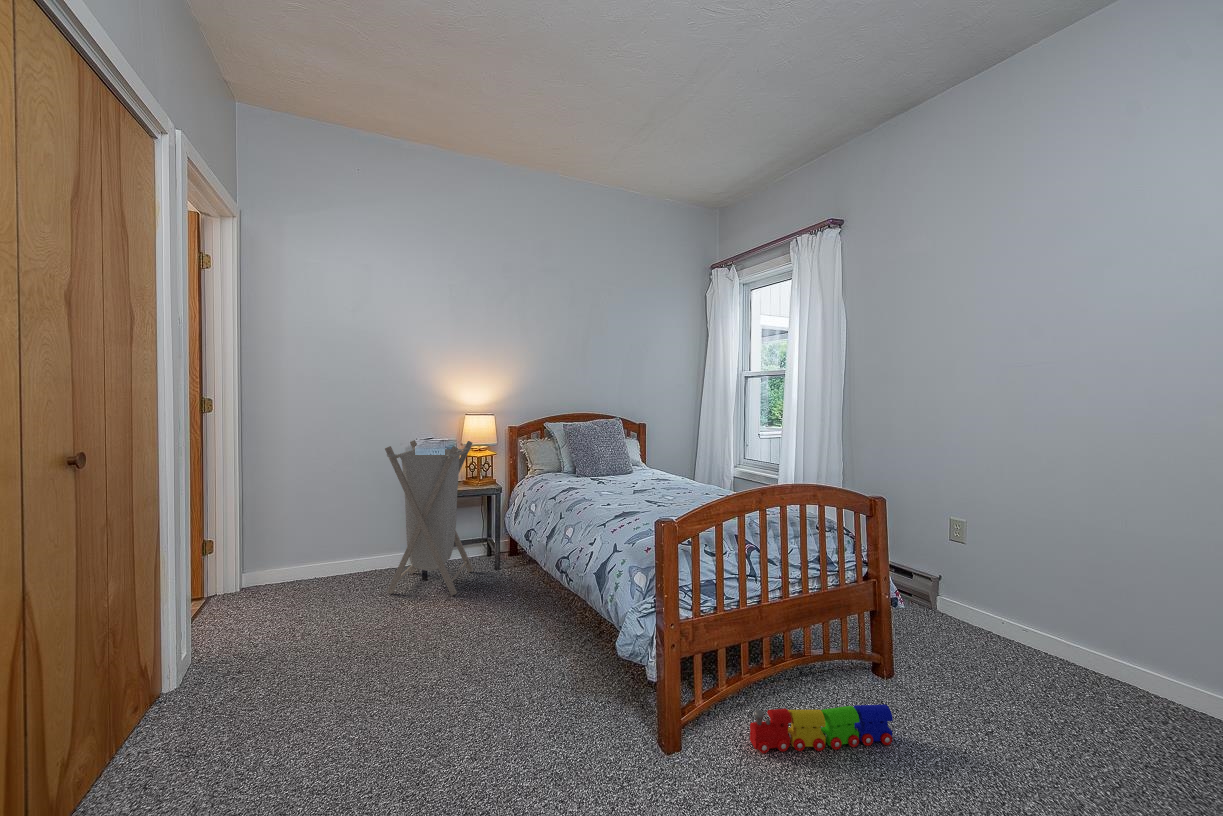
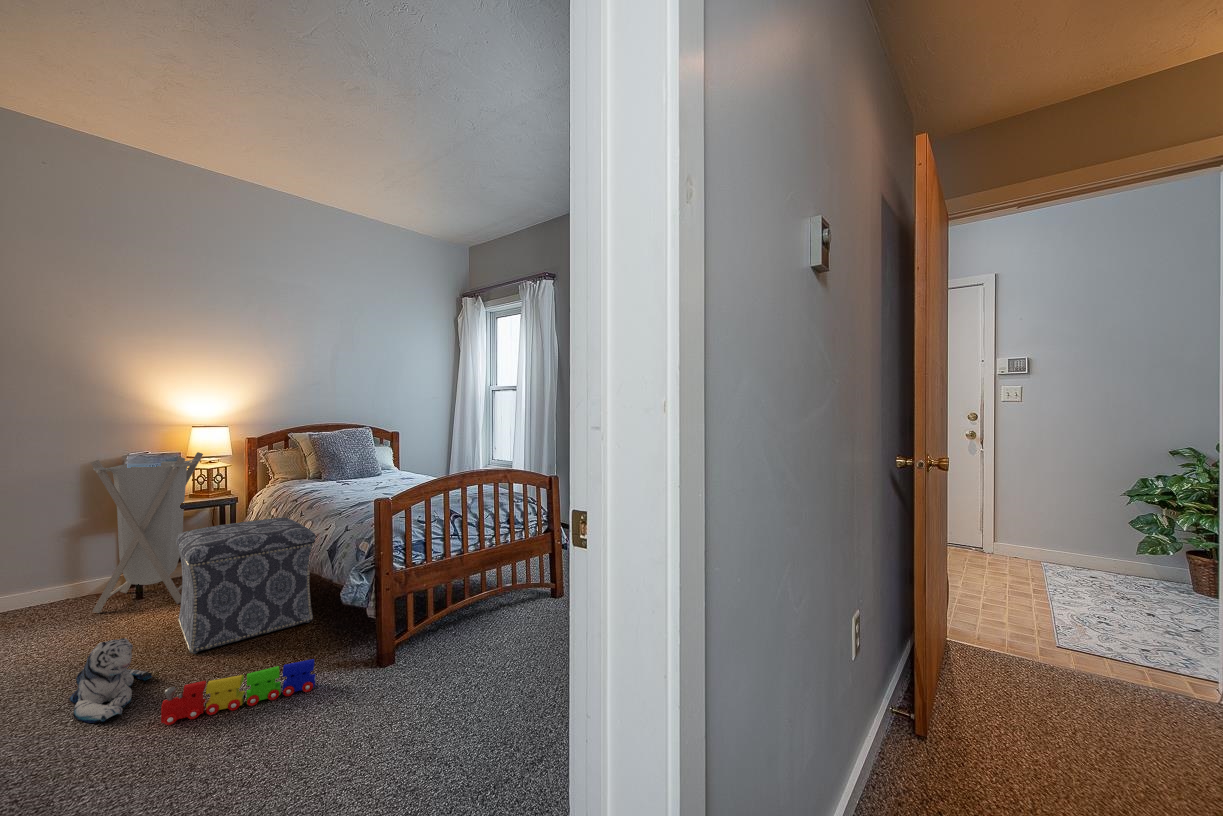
ottoman: none [450,519,581,671] -> present [176,518,316,654]
plush toy: none [357,655,427,759] -> present [69,638,152,723]
toy train: present [750,705,893,753] -> present [161,659,316,725]

